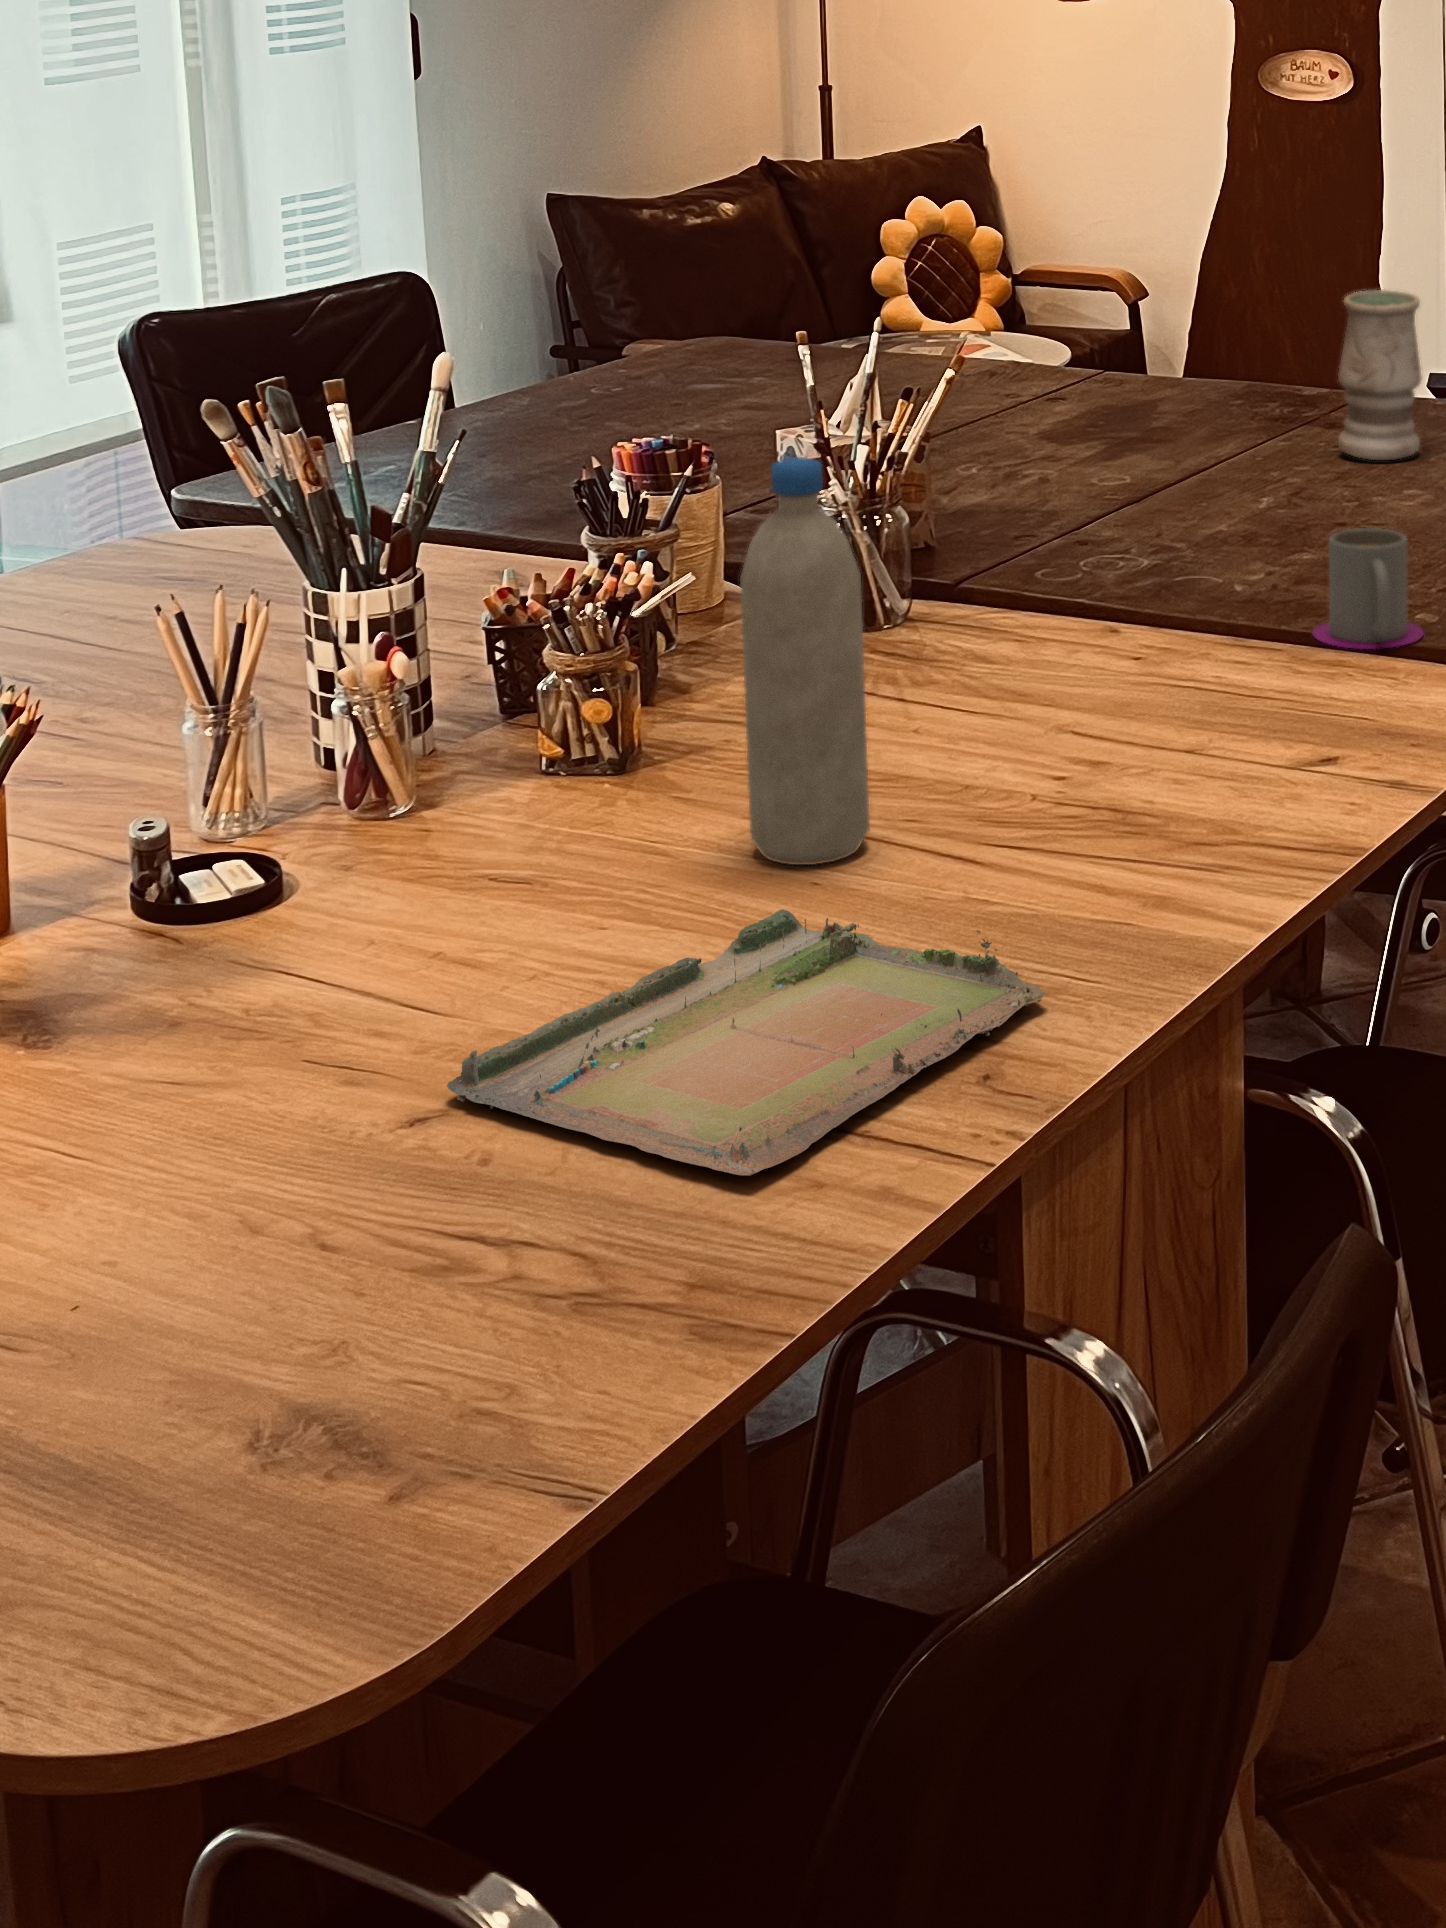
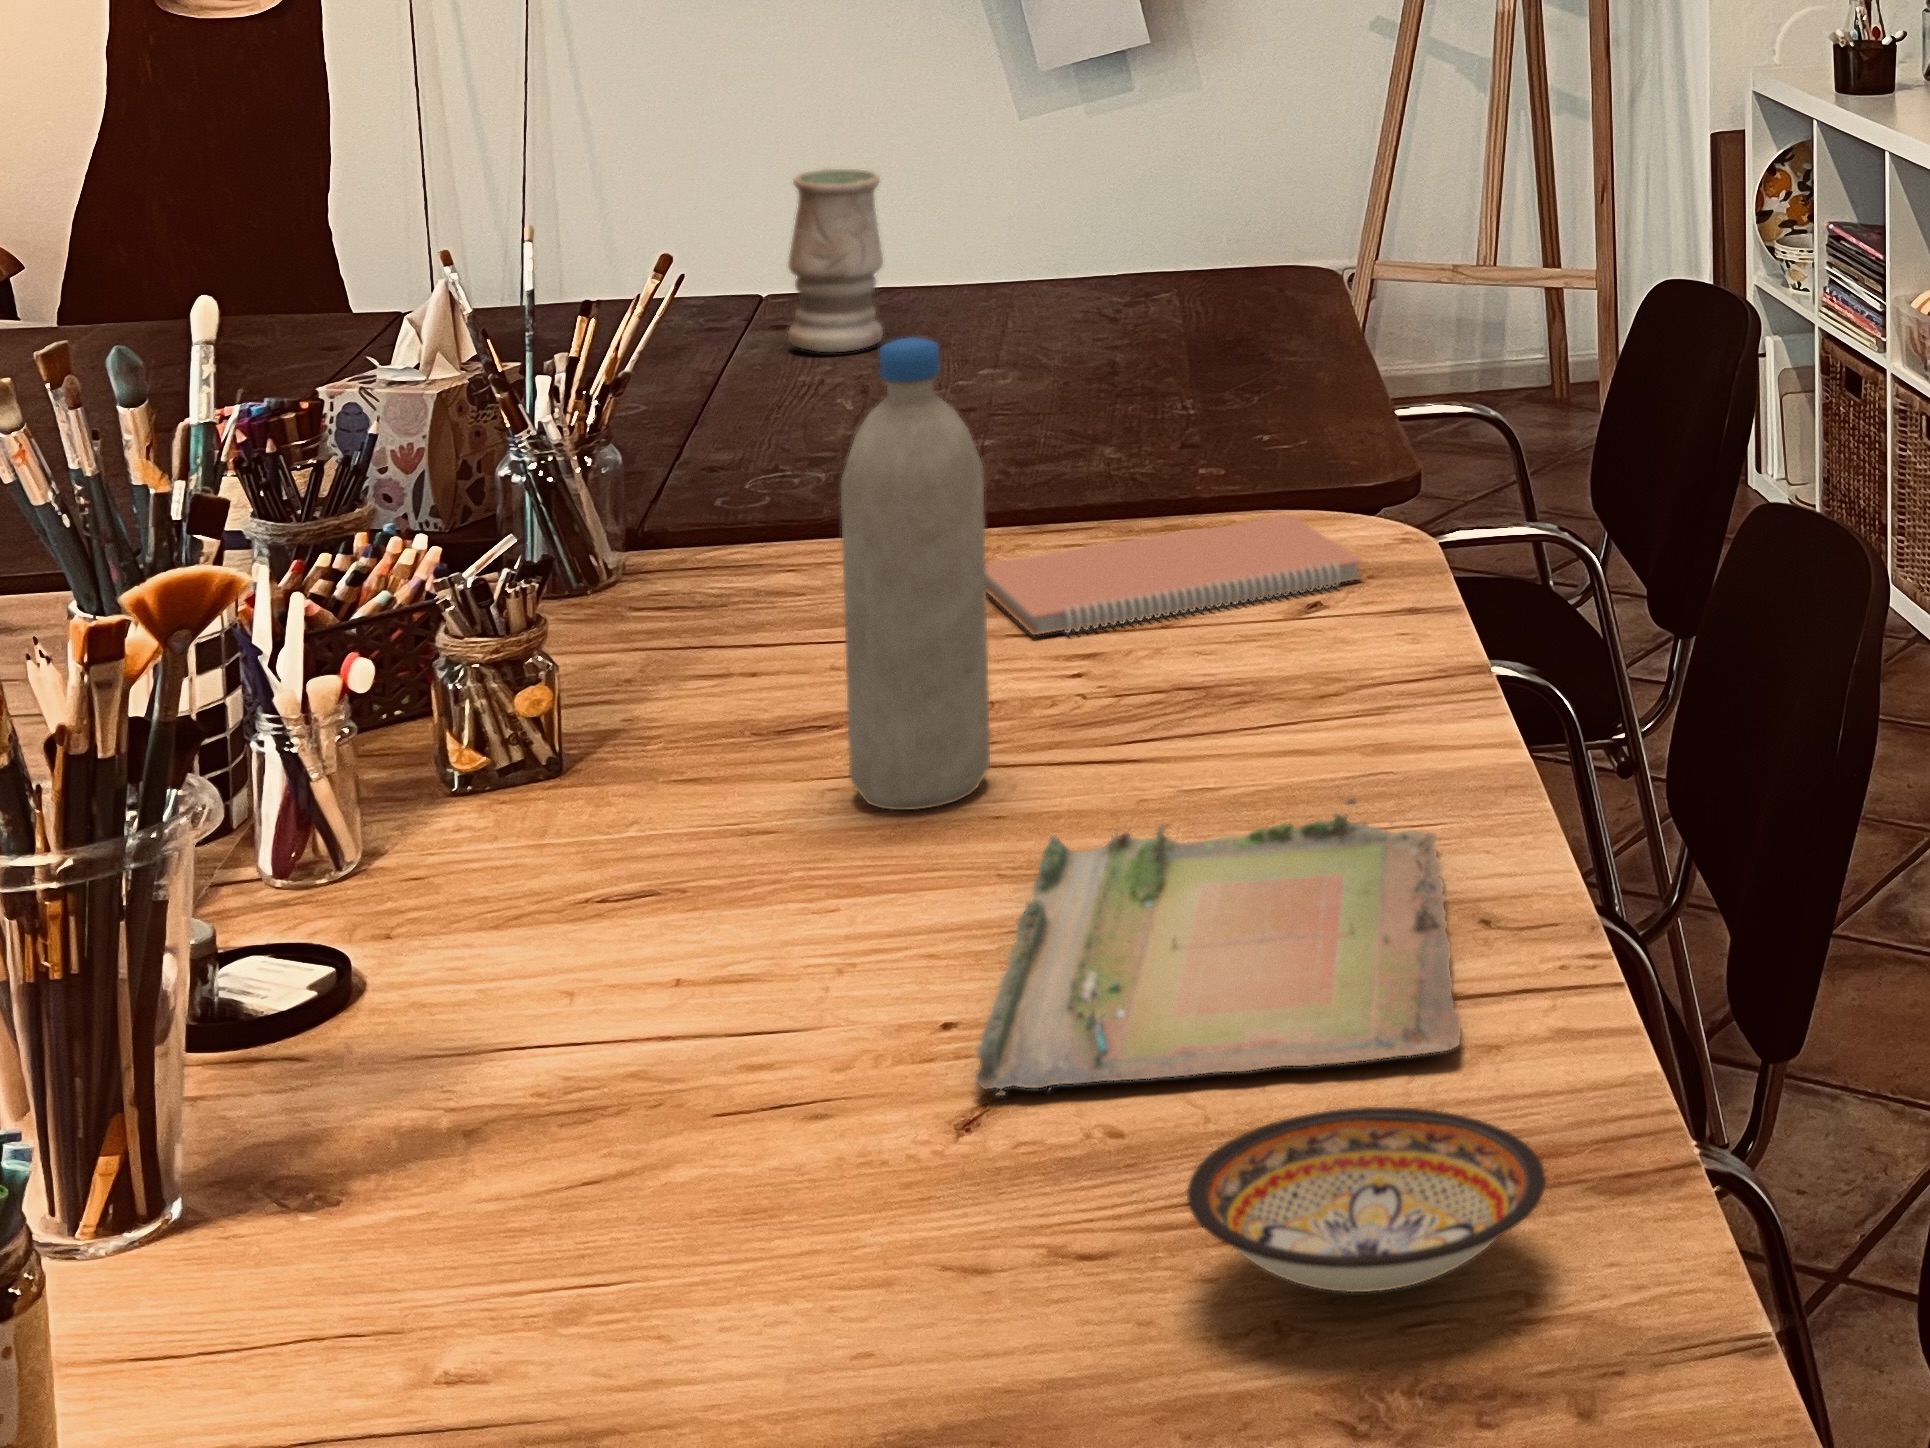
mug: present [1313,528,1424,649] -> none [1072,384,1192,511]
notebook: none [1086,669,1426,755] -> present [986,516,1364,635]
ceramic bowl: none [269,1178,558,1343] -> present [1187,1107,1546,1292]

